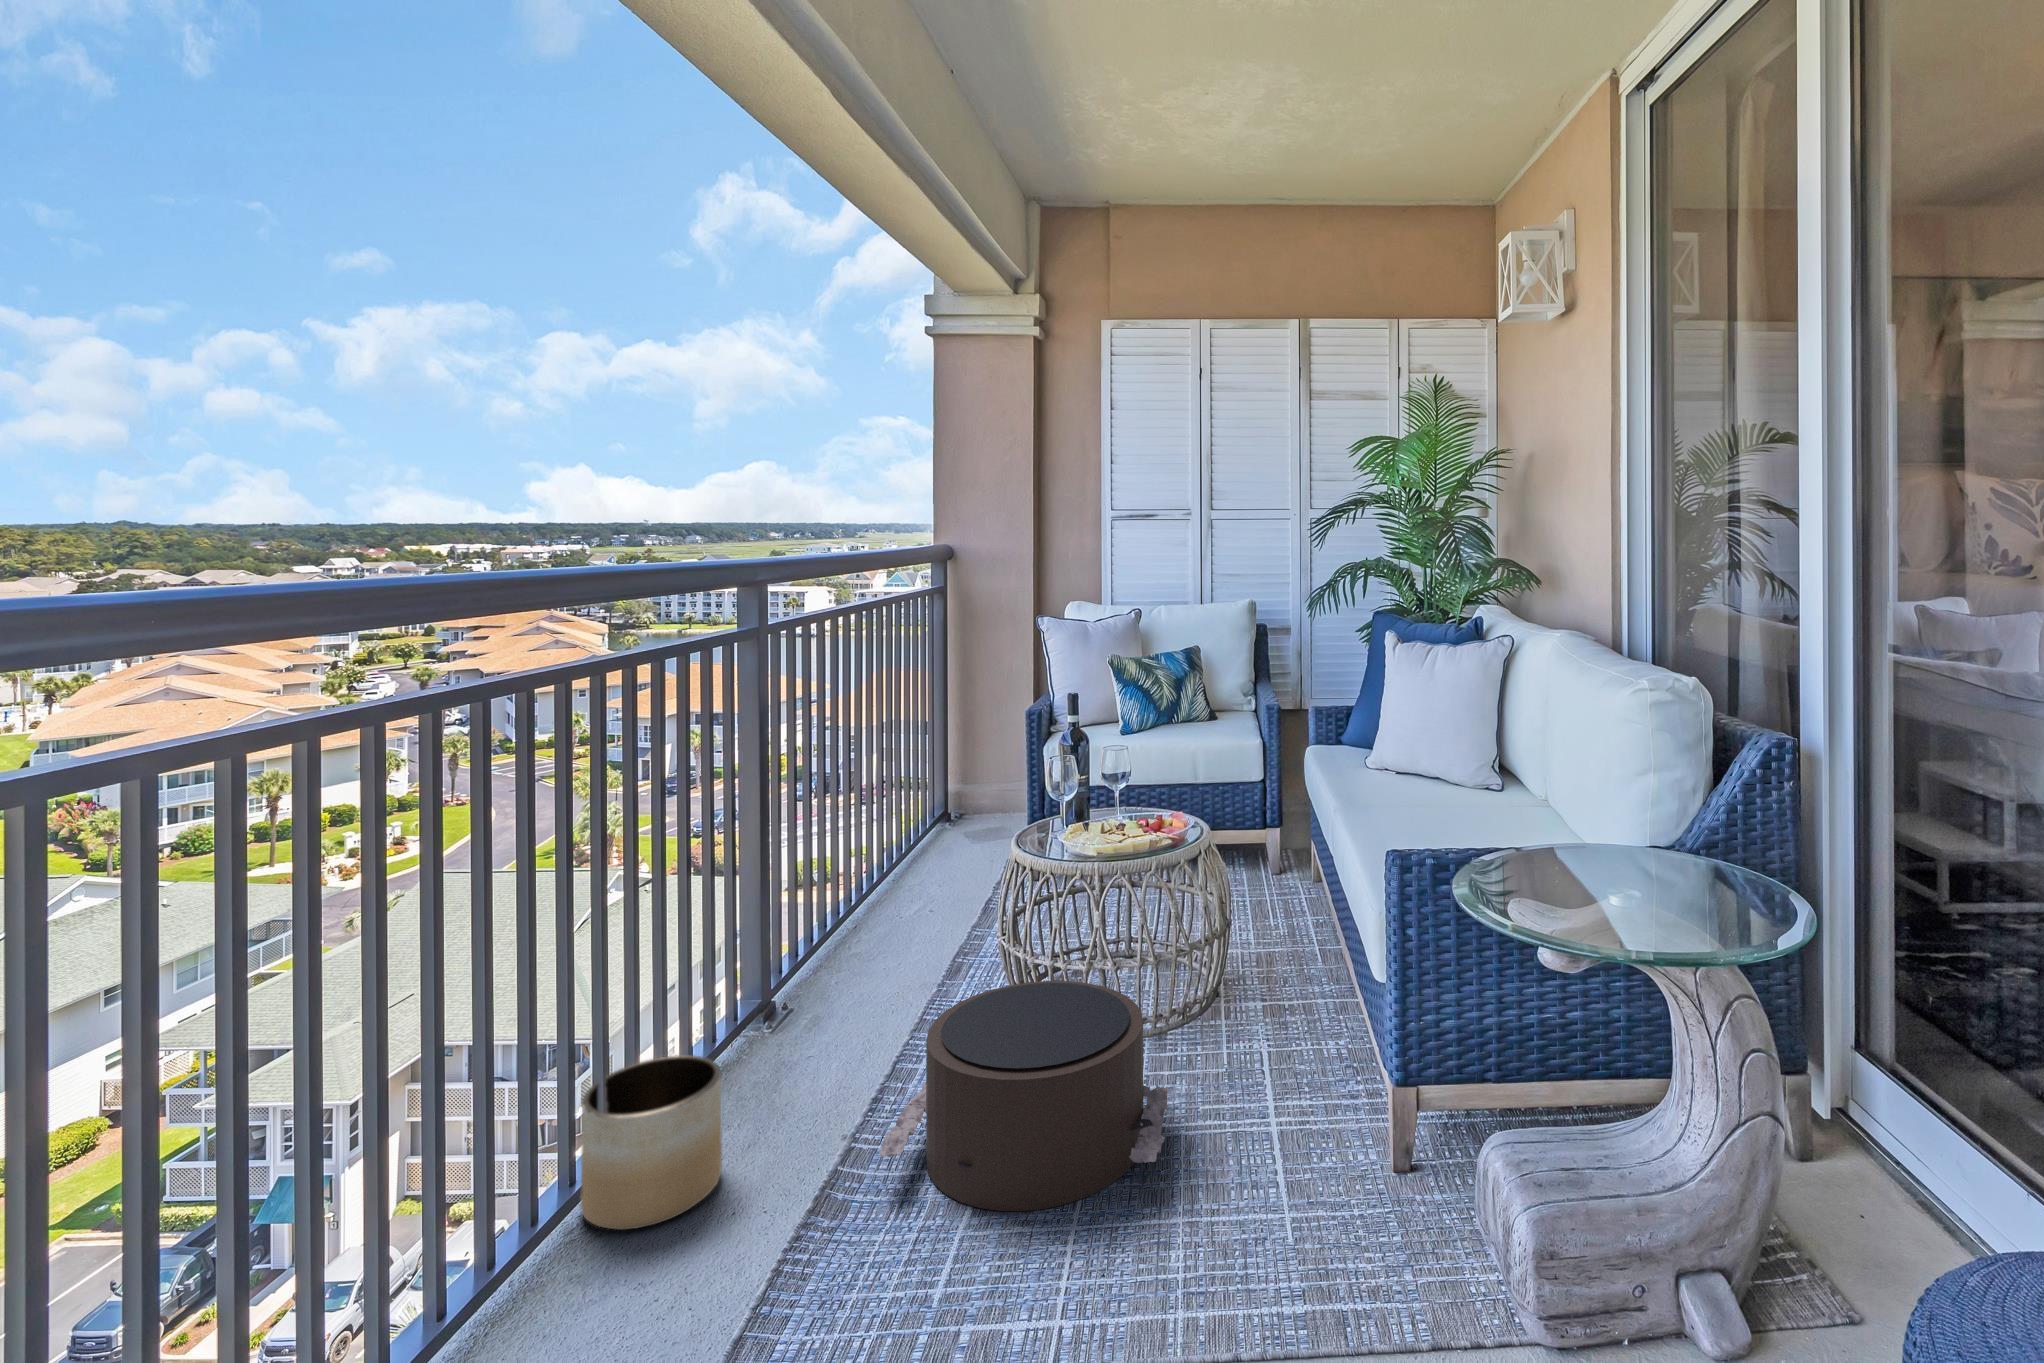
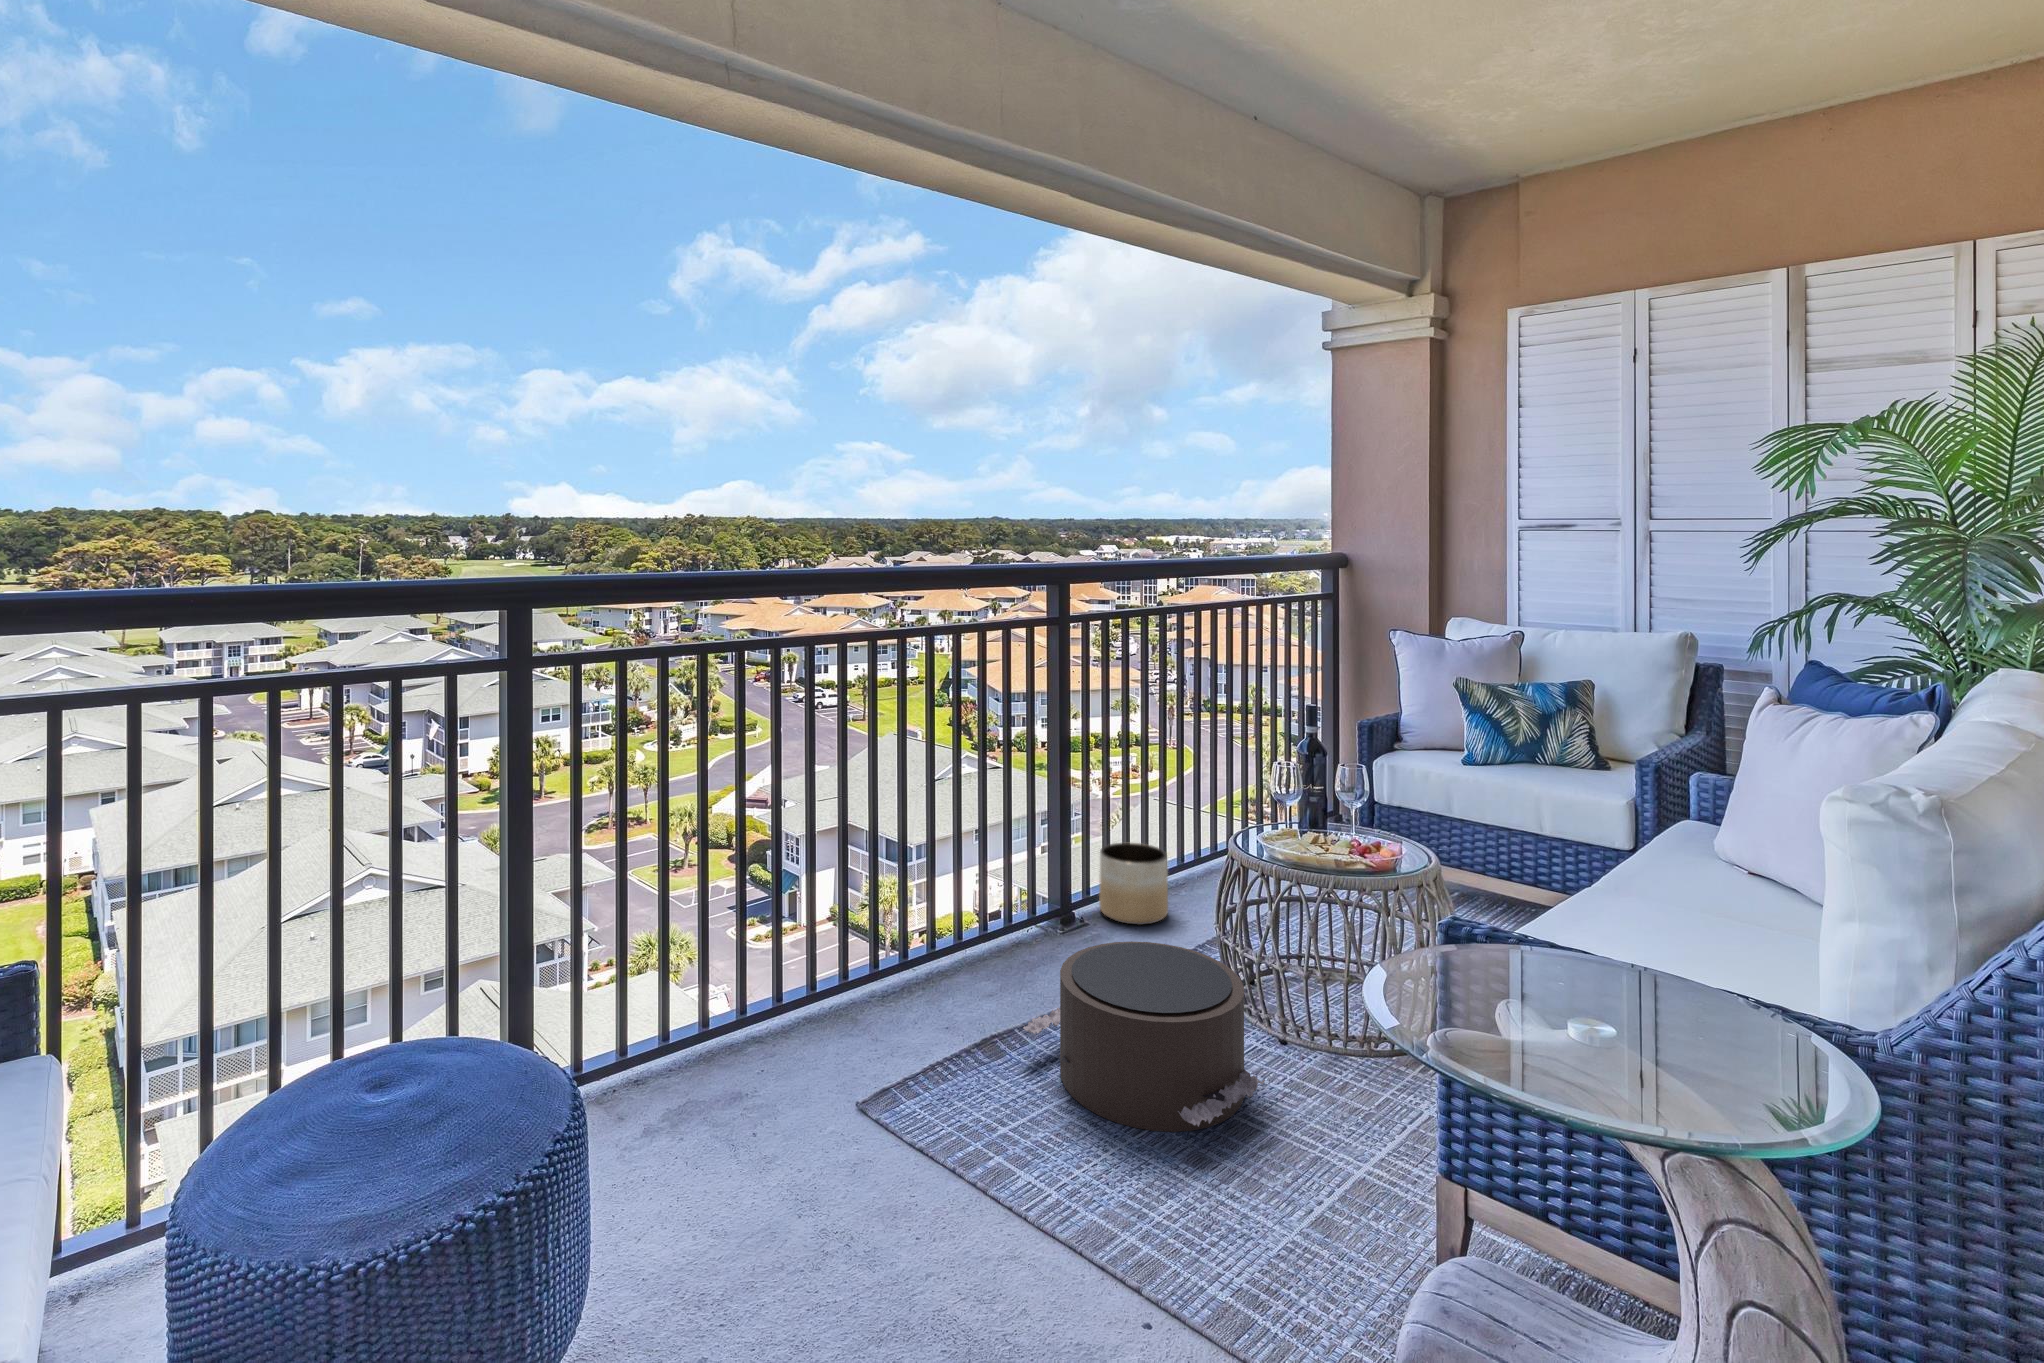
planter: present [581,1055,722,1230] -> present [1099,842,1168,925]

